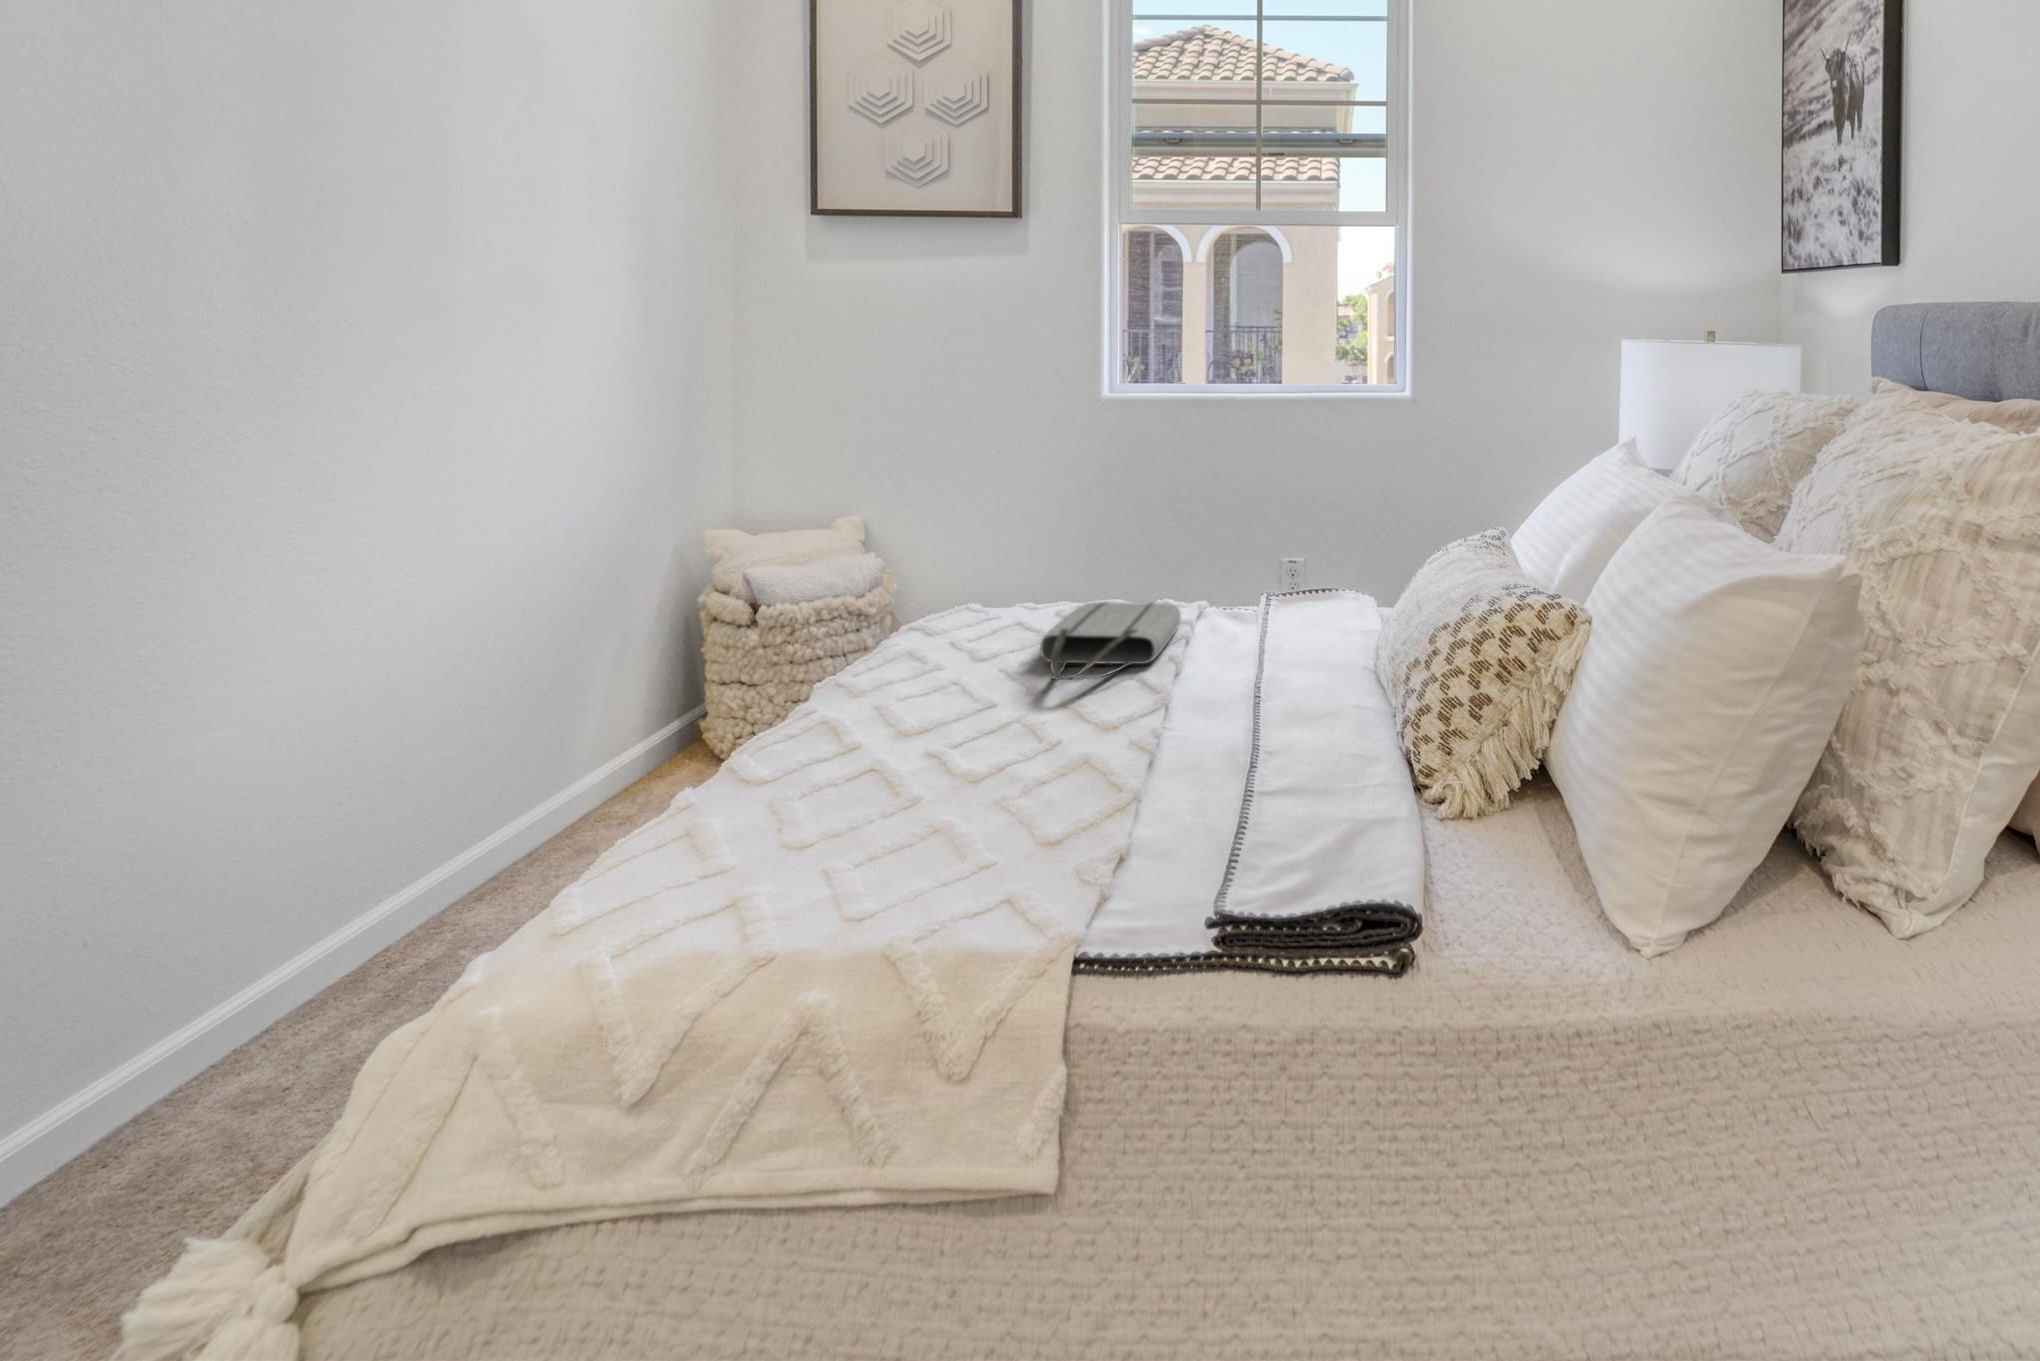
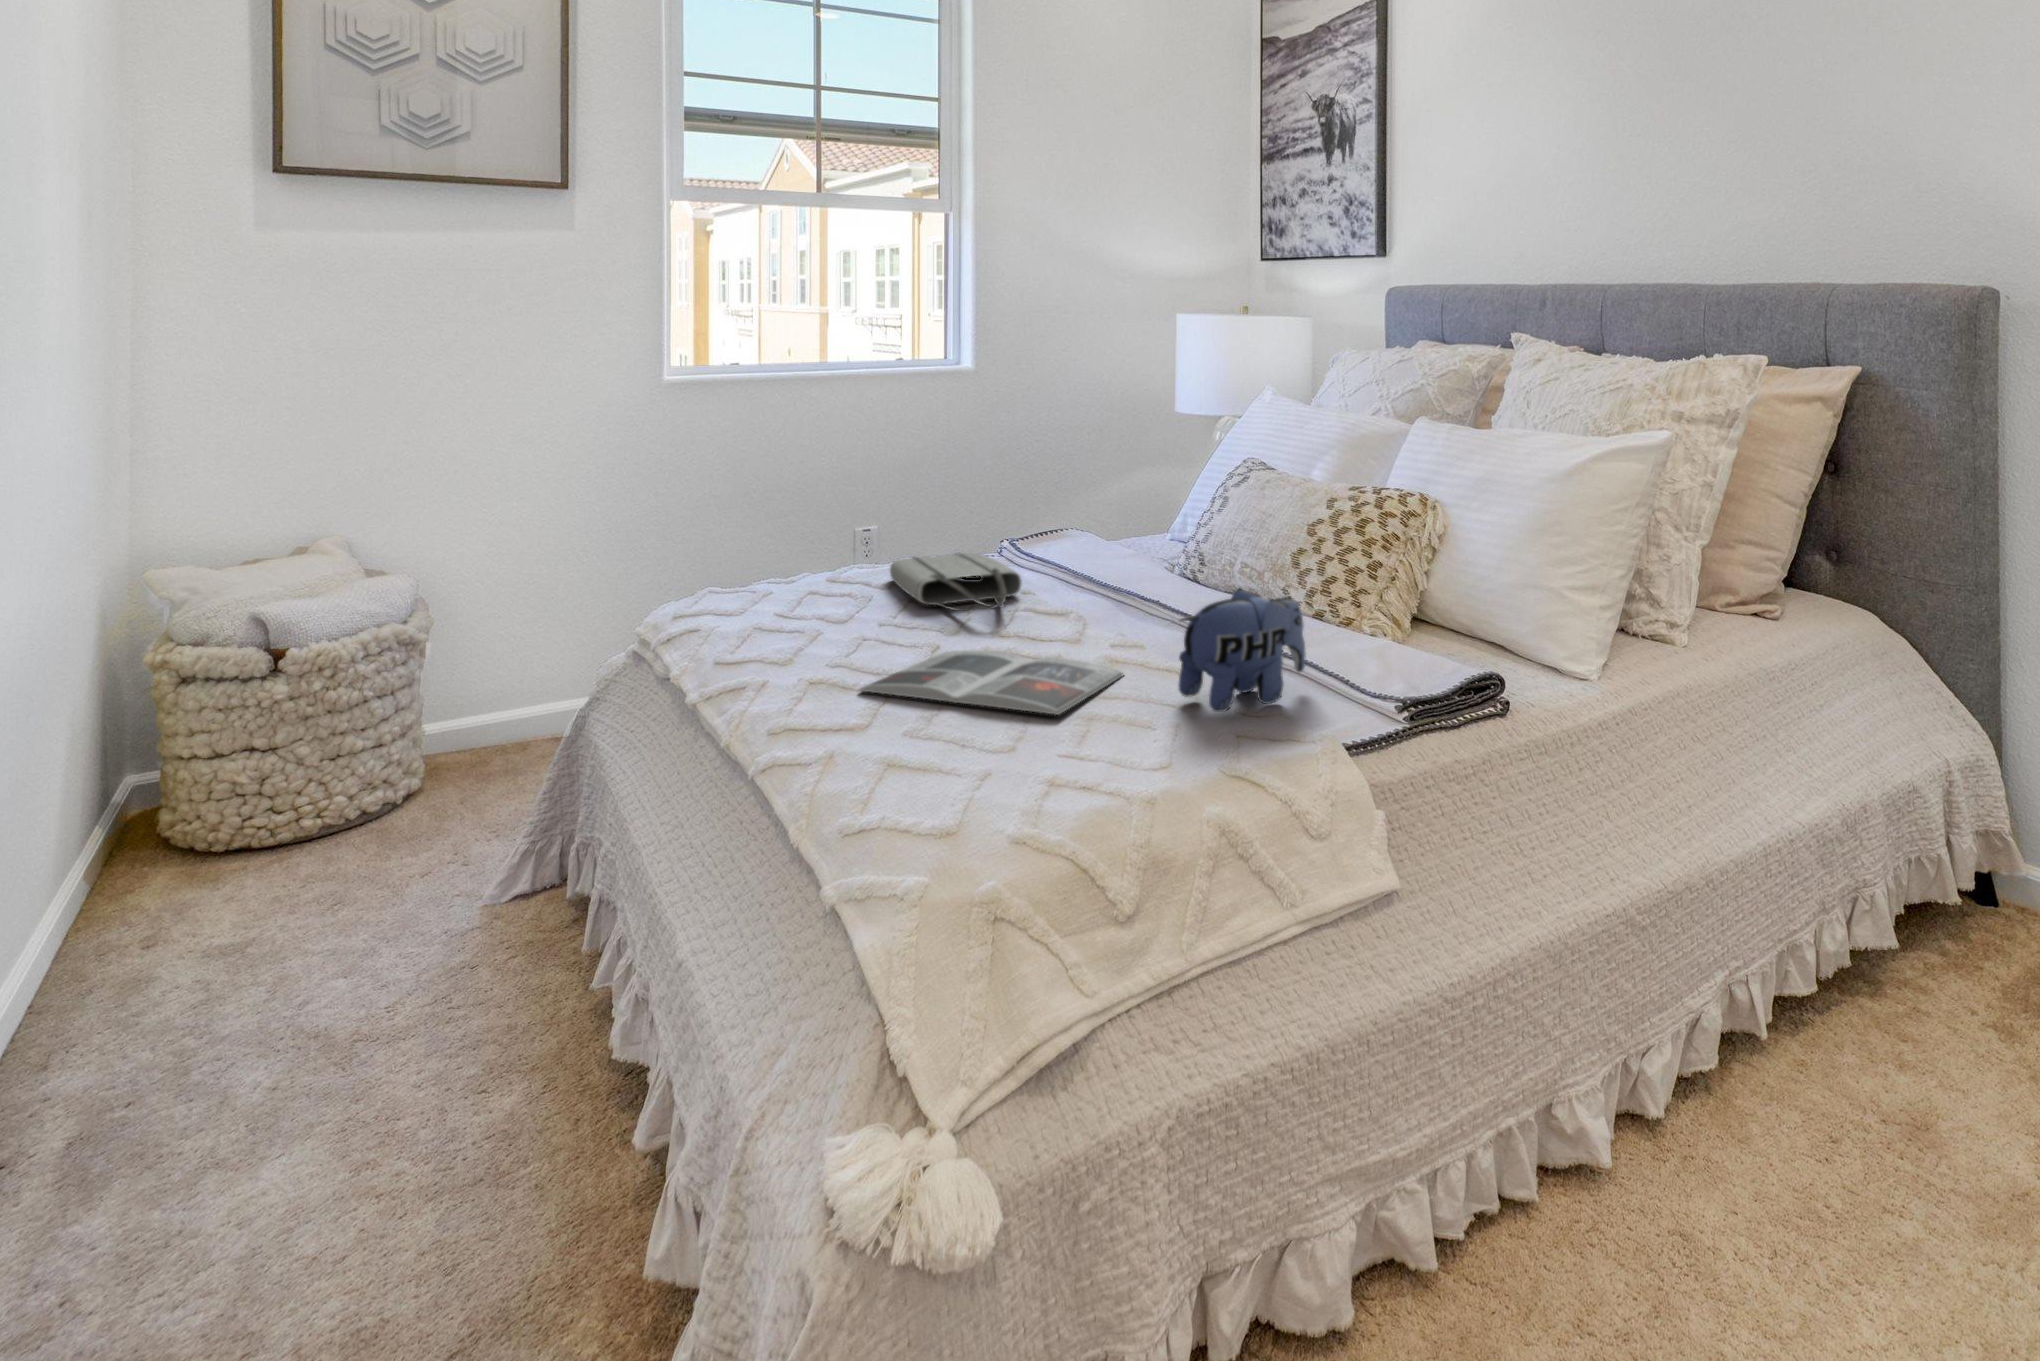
plush toy: none [1015,716,1211,882] -> present [1179,588,1305,712]
magazine: none [813,725,1066,839] -> present [860,650,1123,715]

